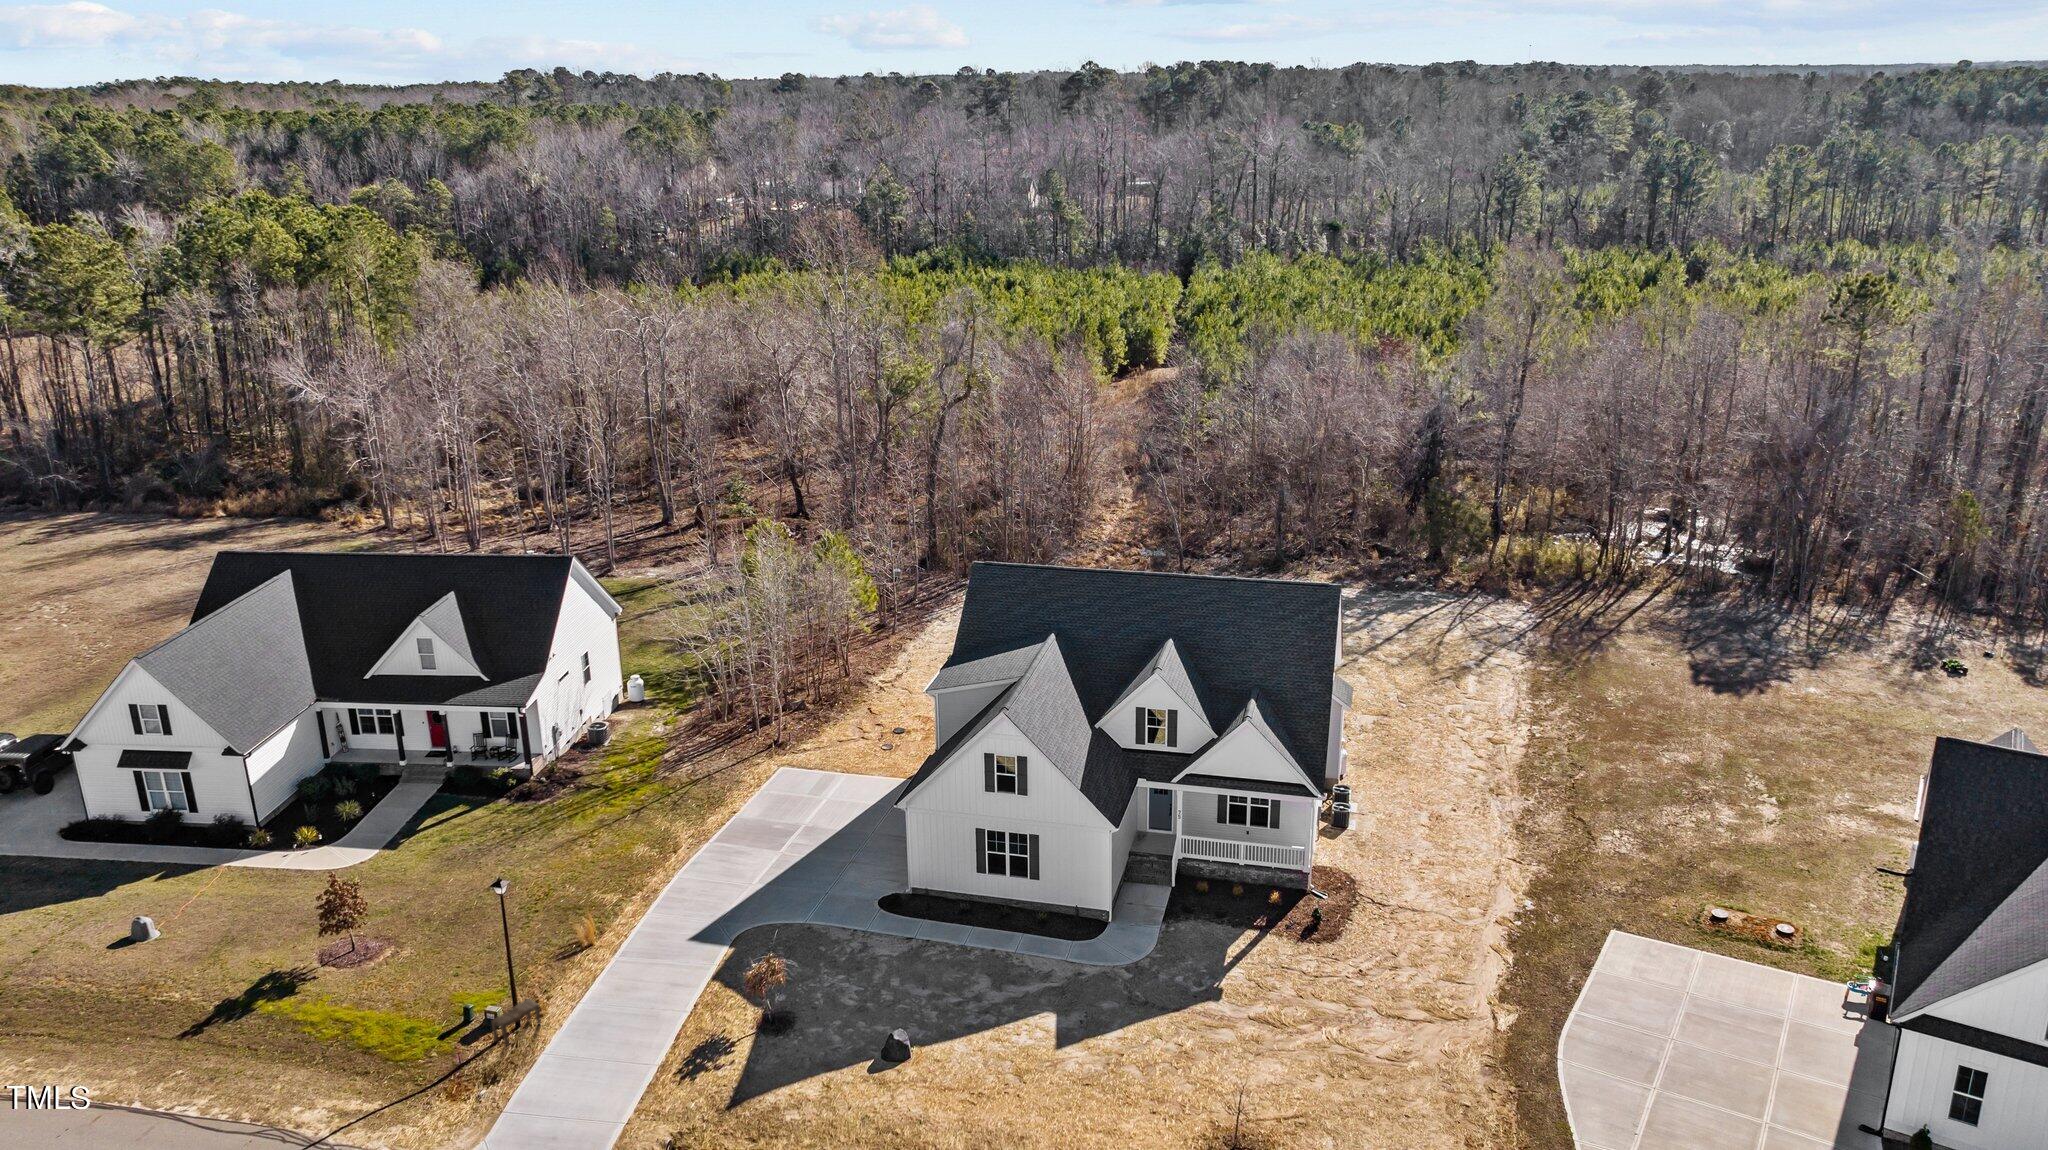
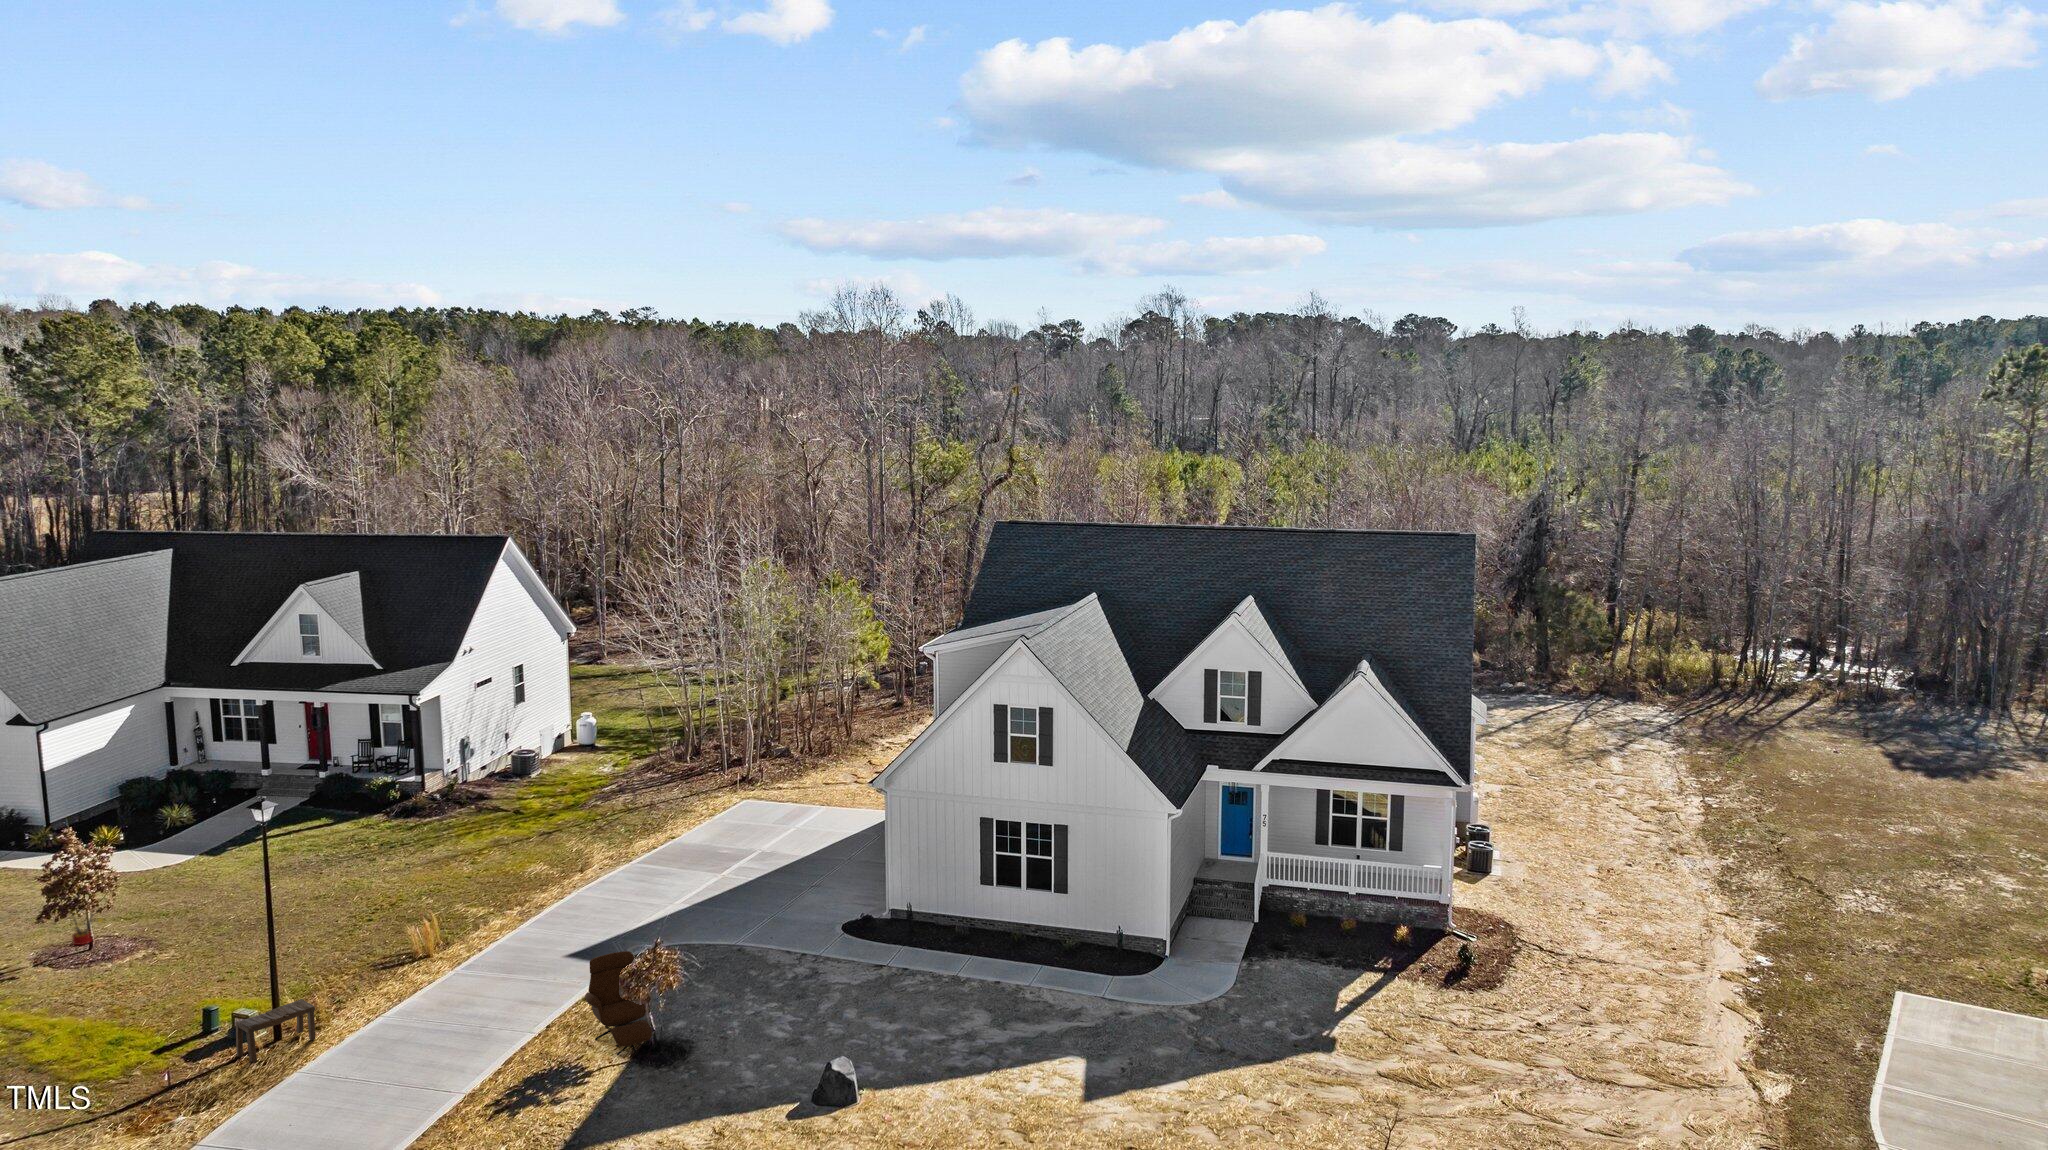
decorative plant: none [324,918,353,947] -> present [69,910,102,945]
lounge chair: none [720,954,769,1028] -> present [586,951,652,1055]

